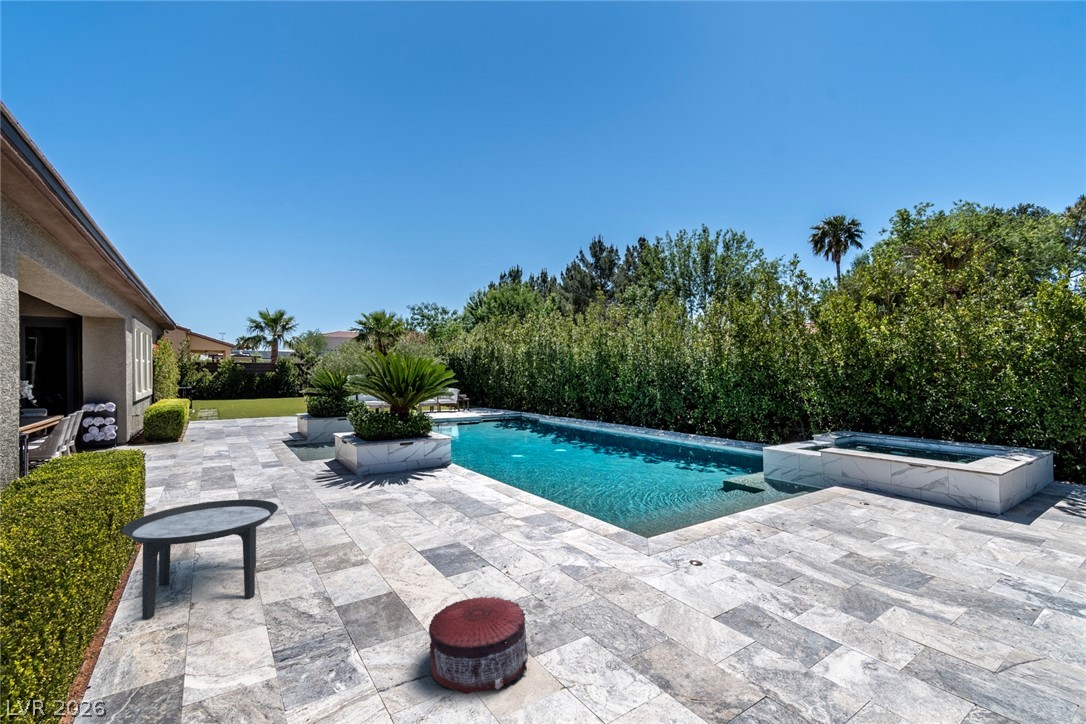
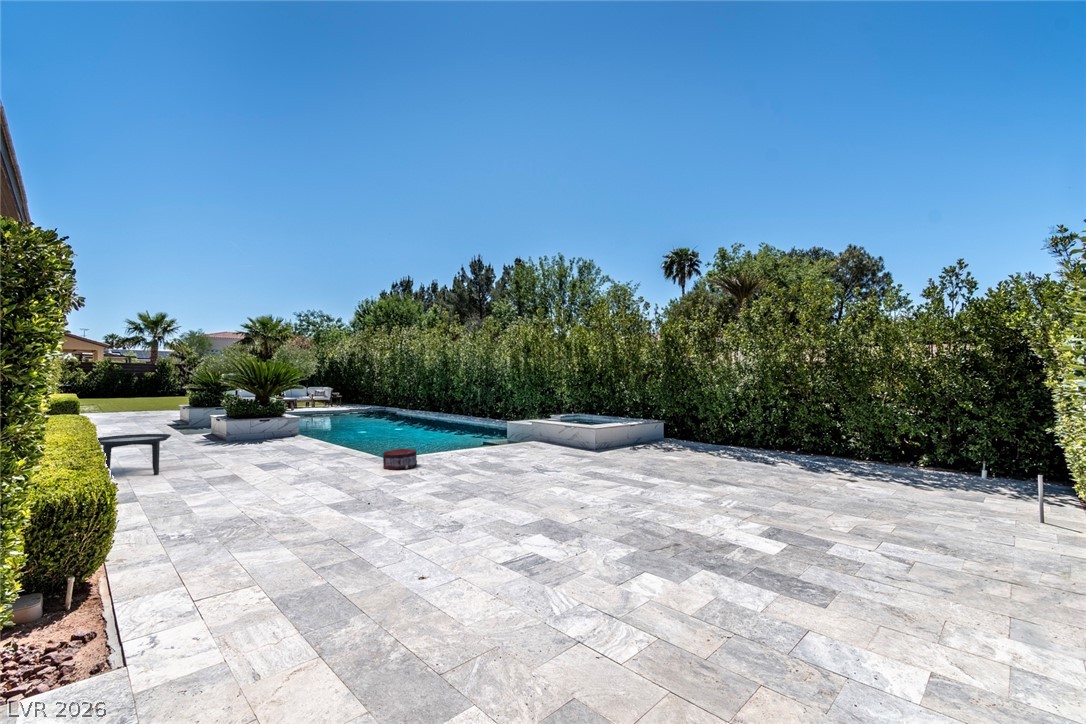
pouf: present [429,596,528,694] -> present [383,449,417,469]

